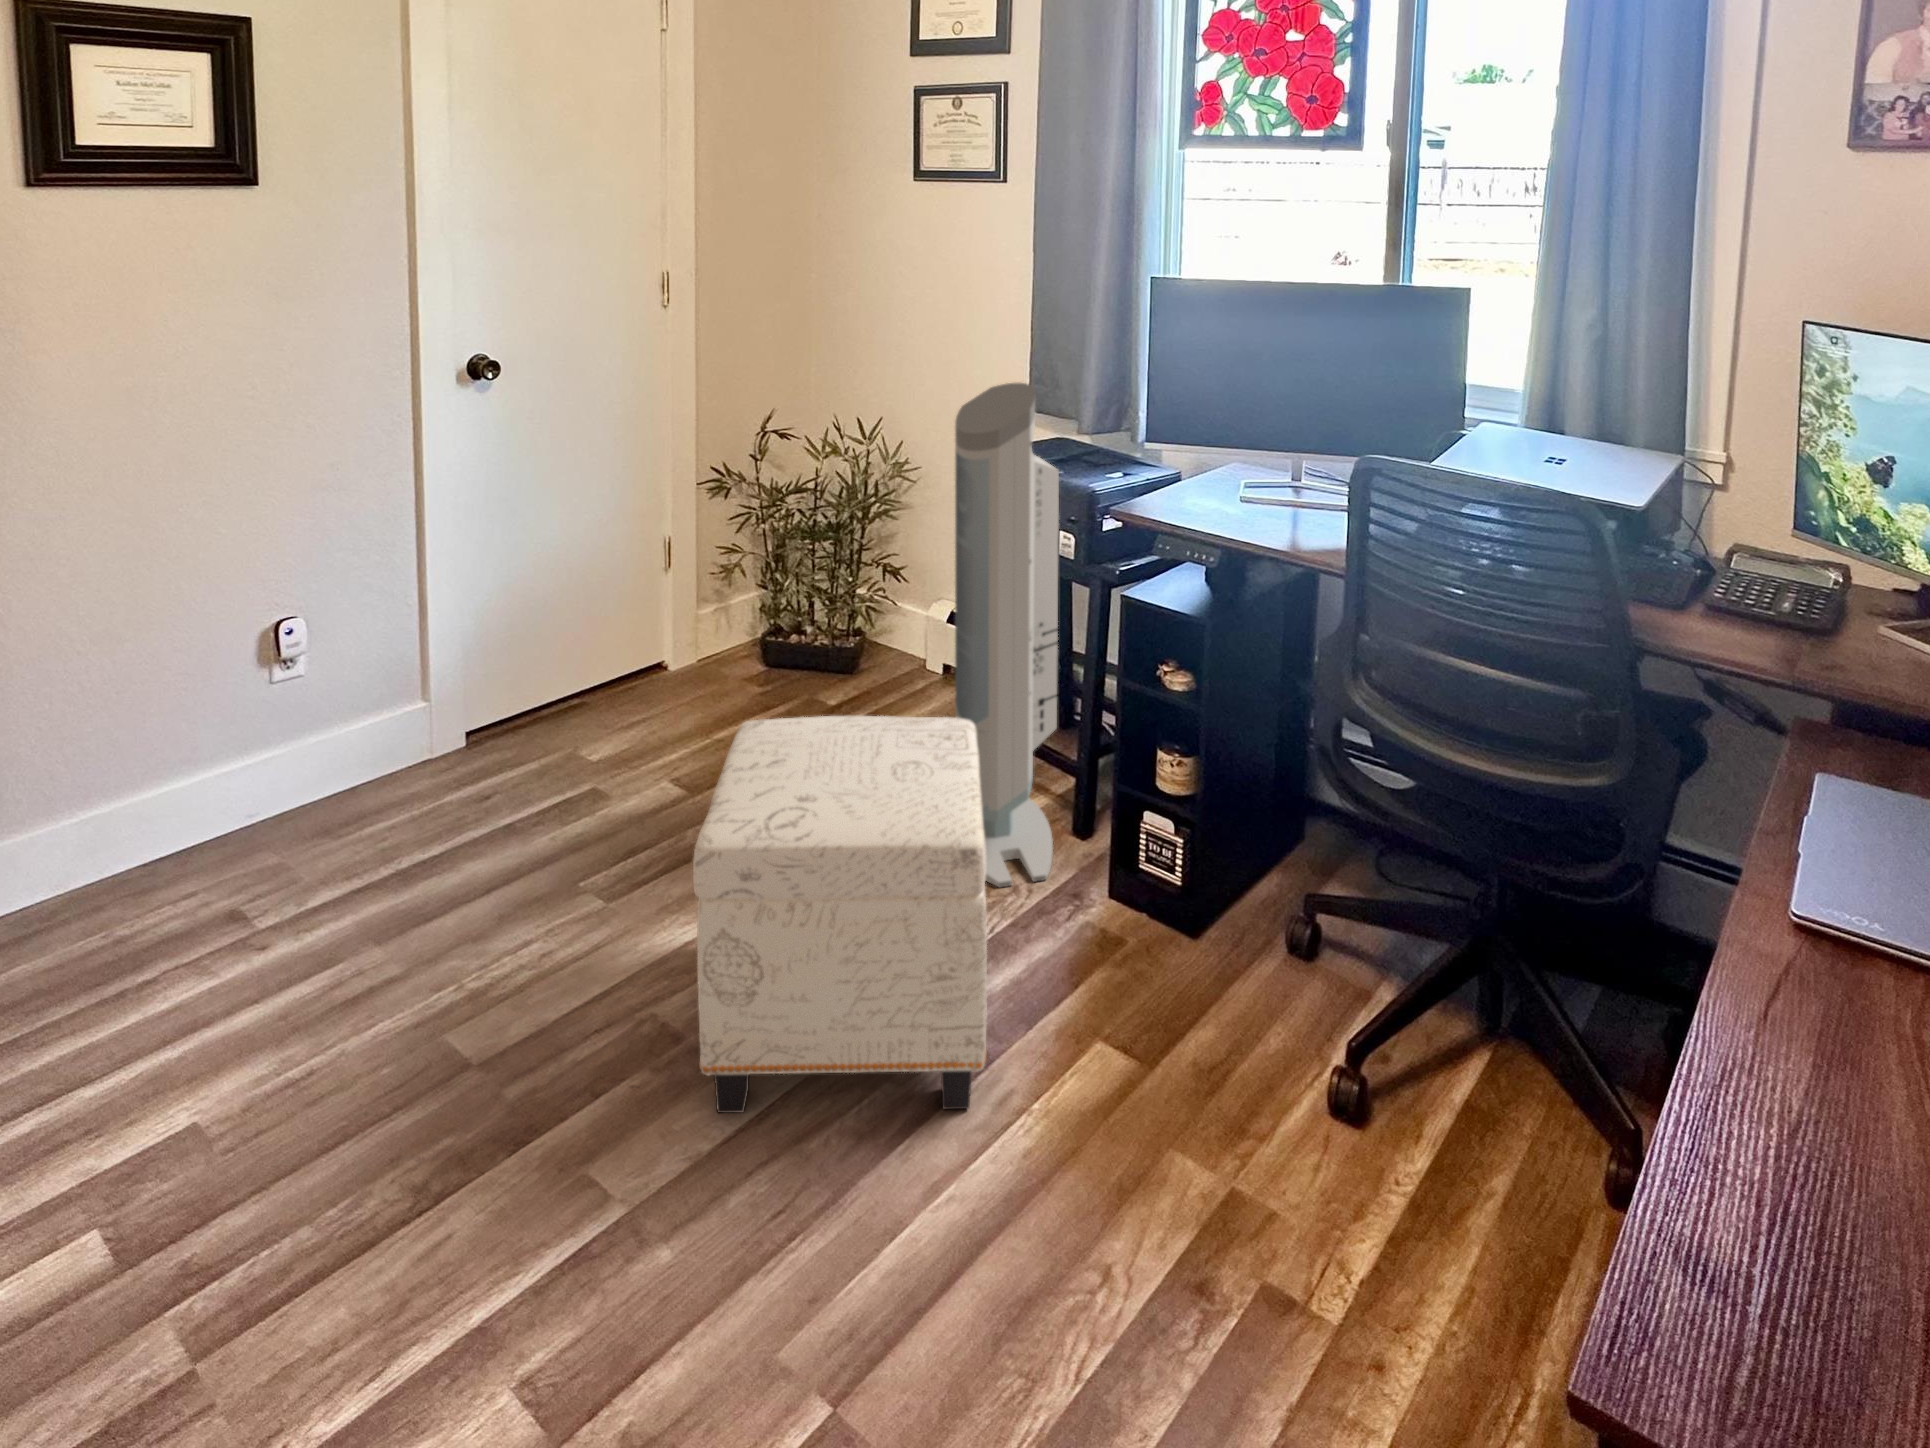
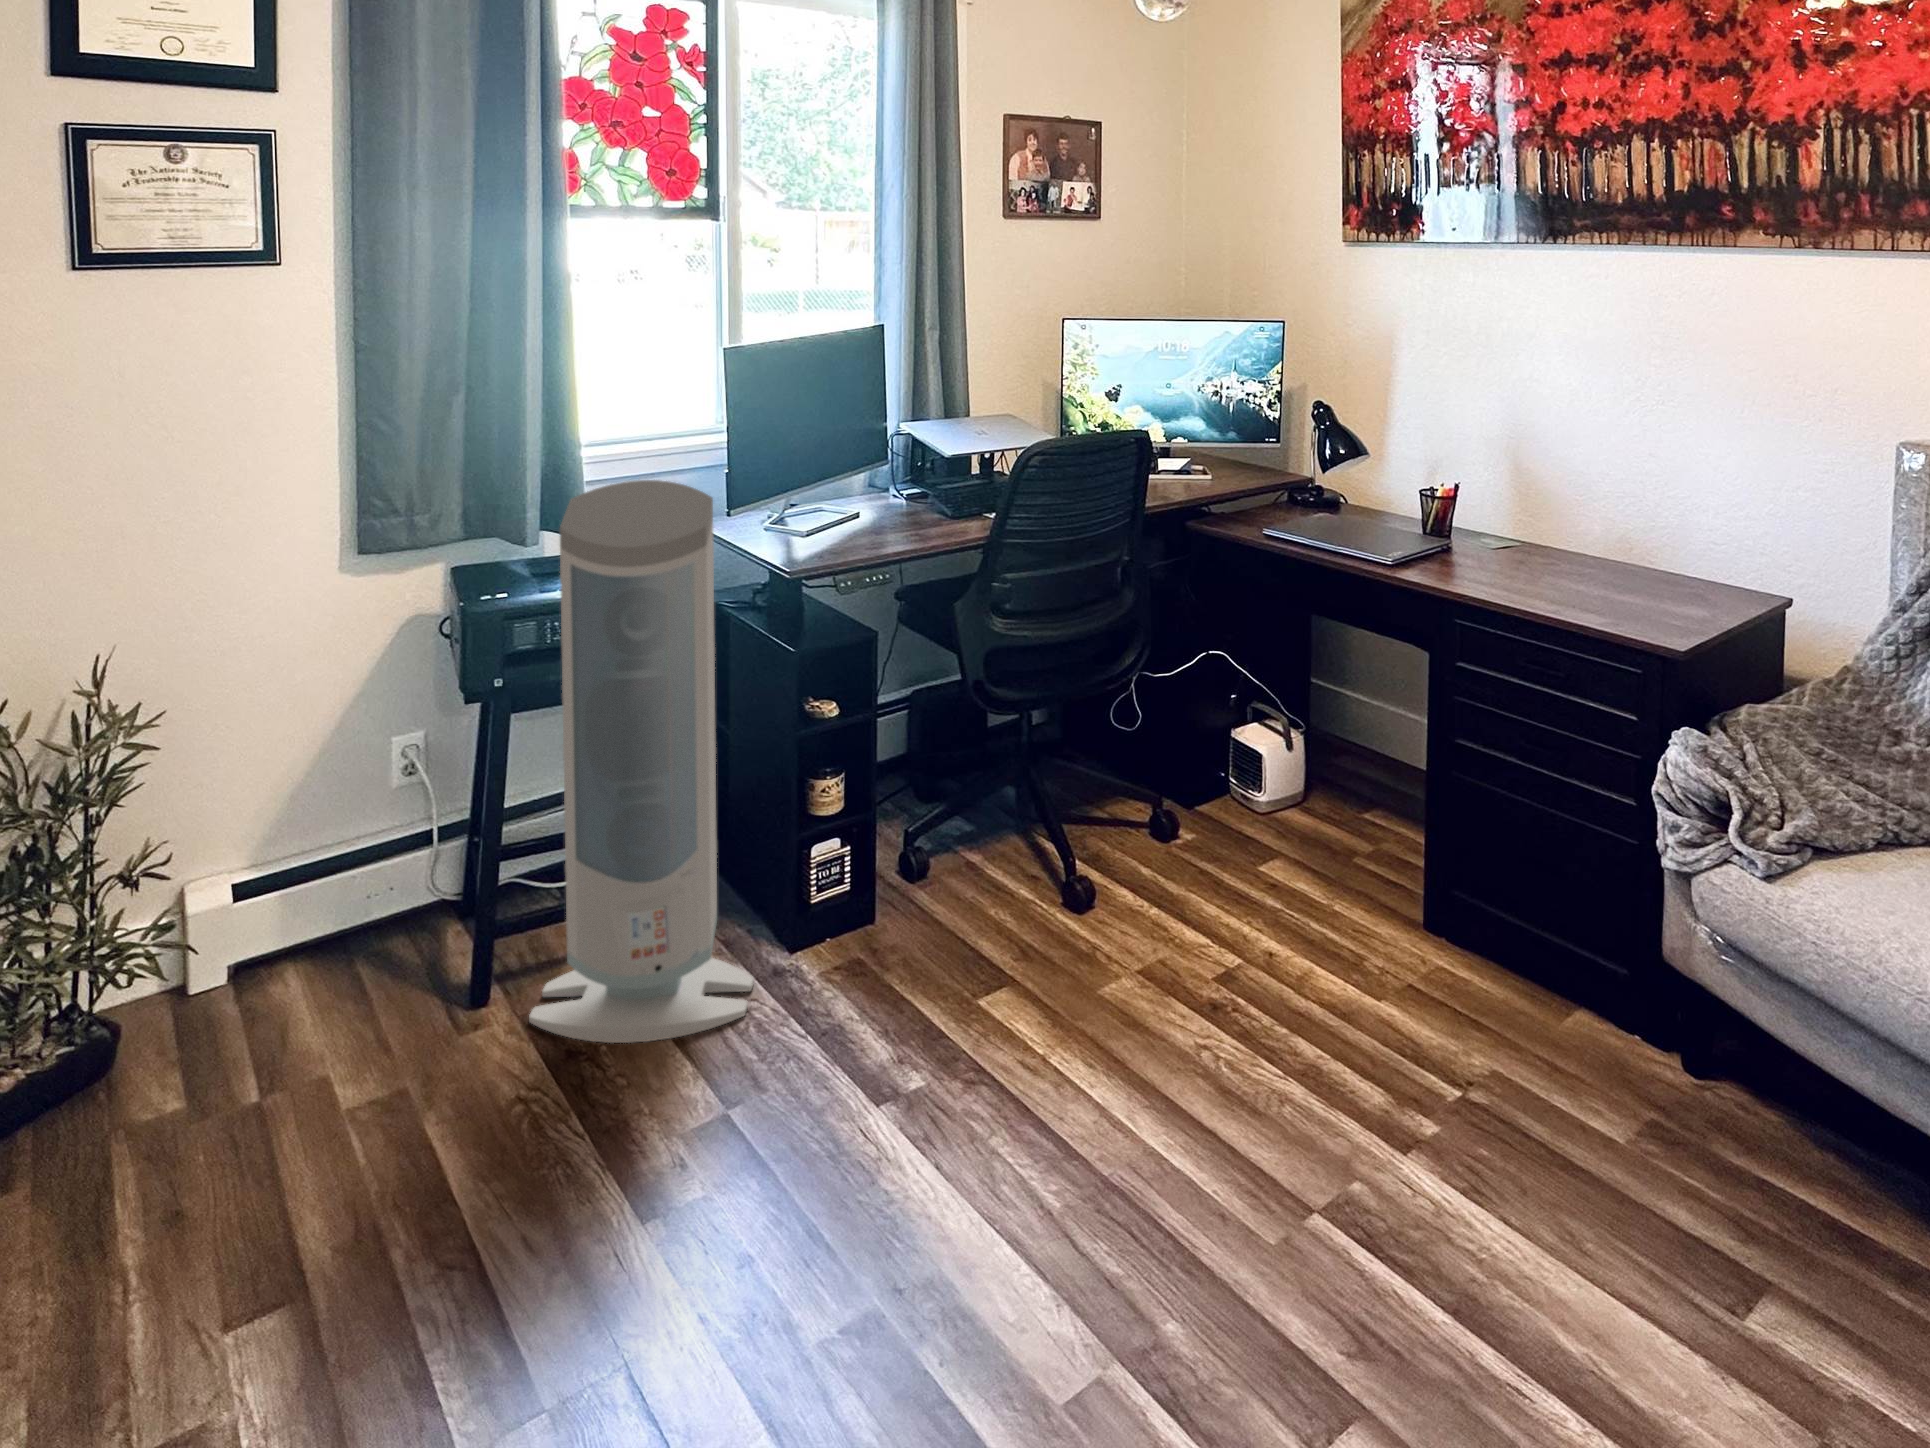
ottoman: present [693,716,987,1113] -> none [708,816,1056,1280]

